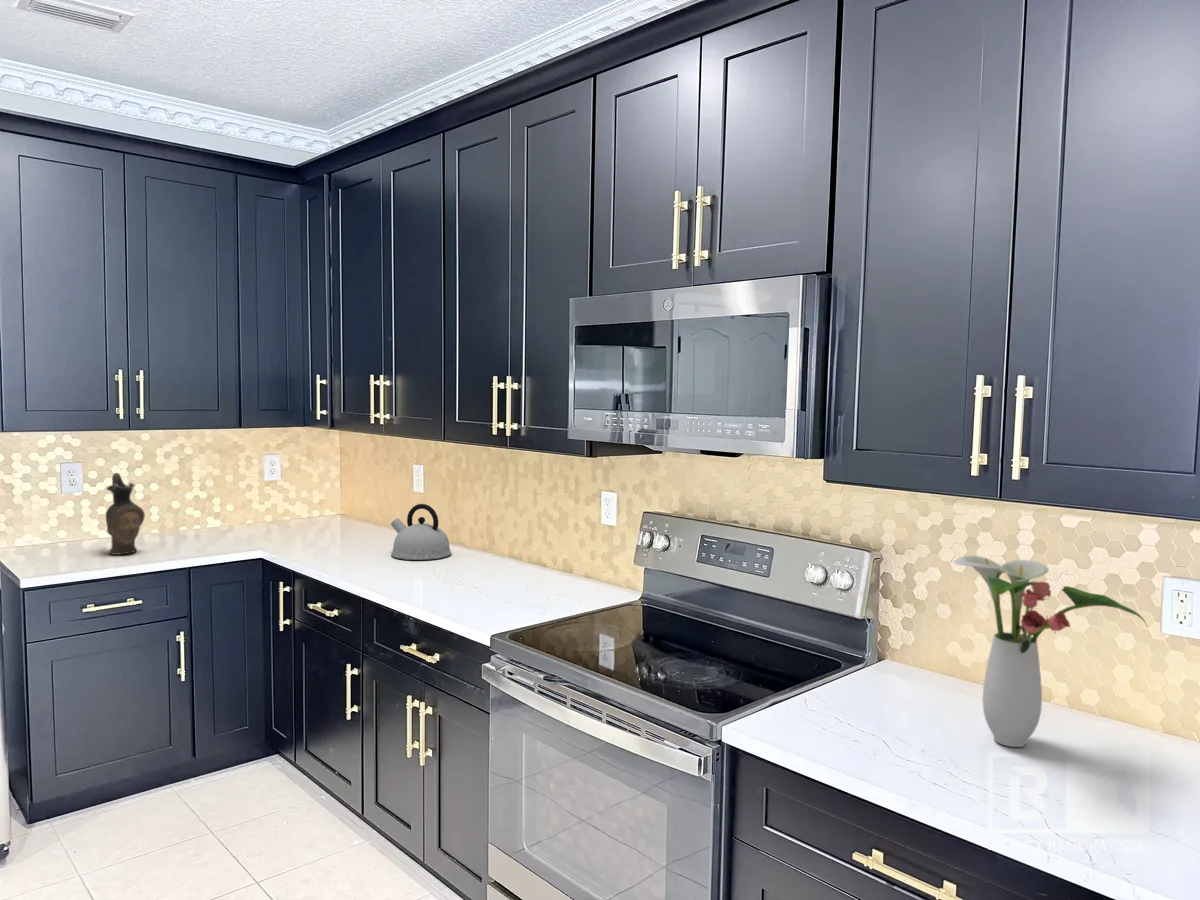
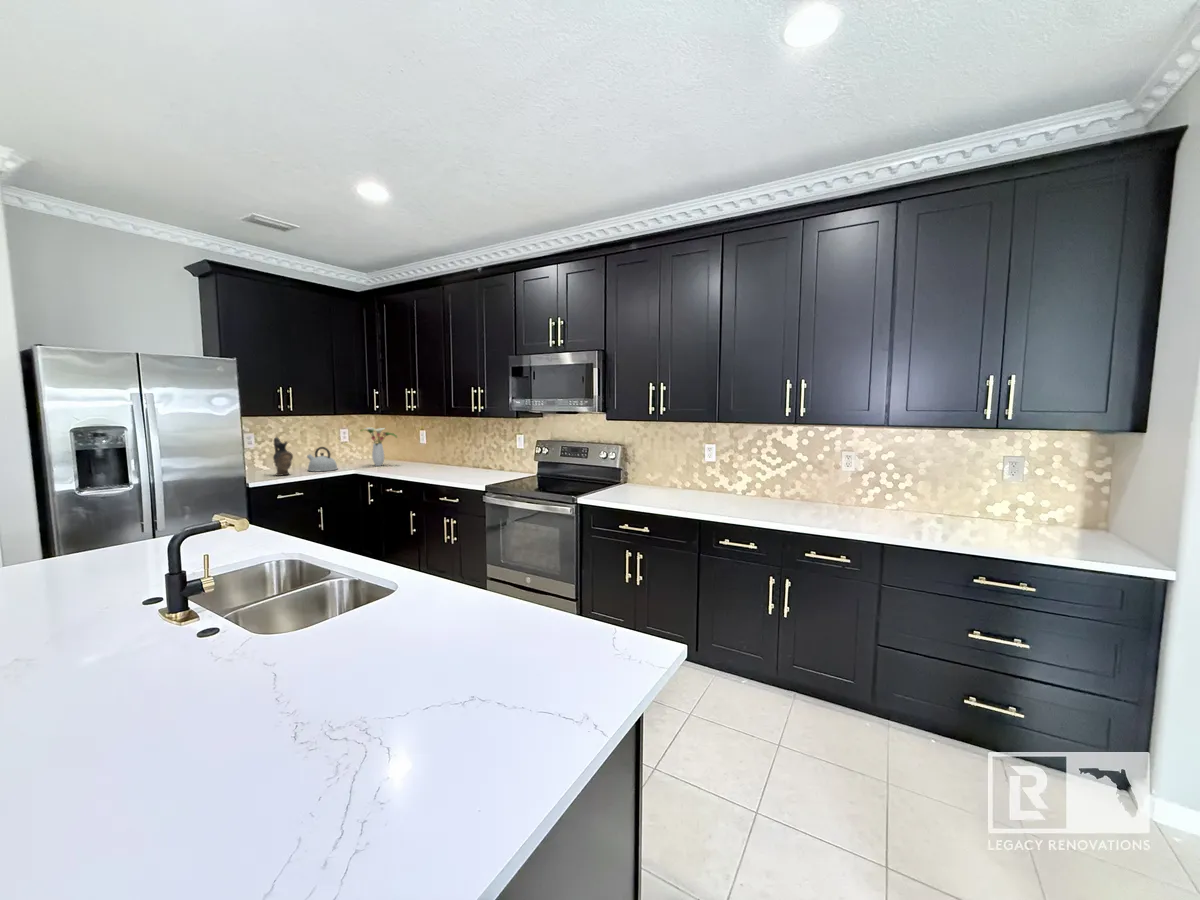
kettle: present [391,504,451,560] -> present [307,447,337,471]
flower arrangement: present [954,556,1147,747] -> present [361,427,397,466]

